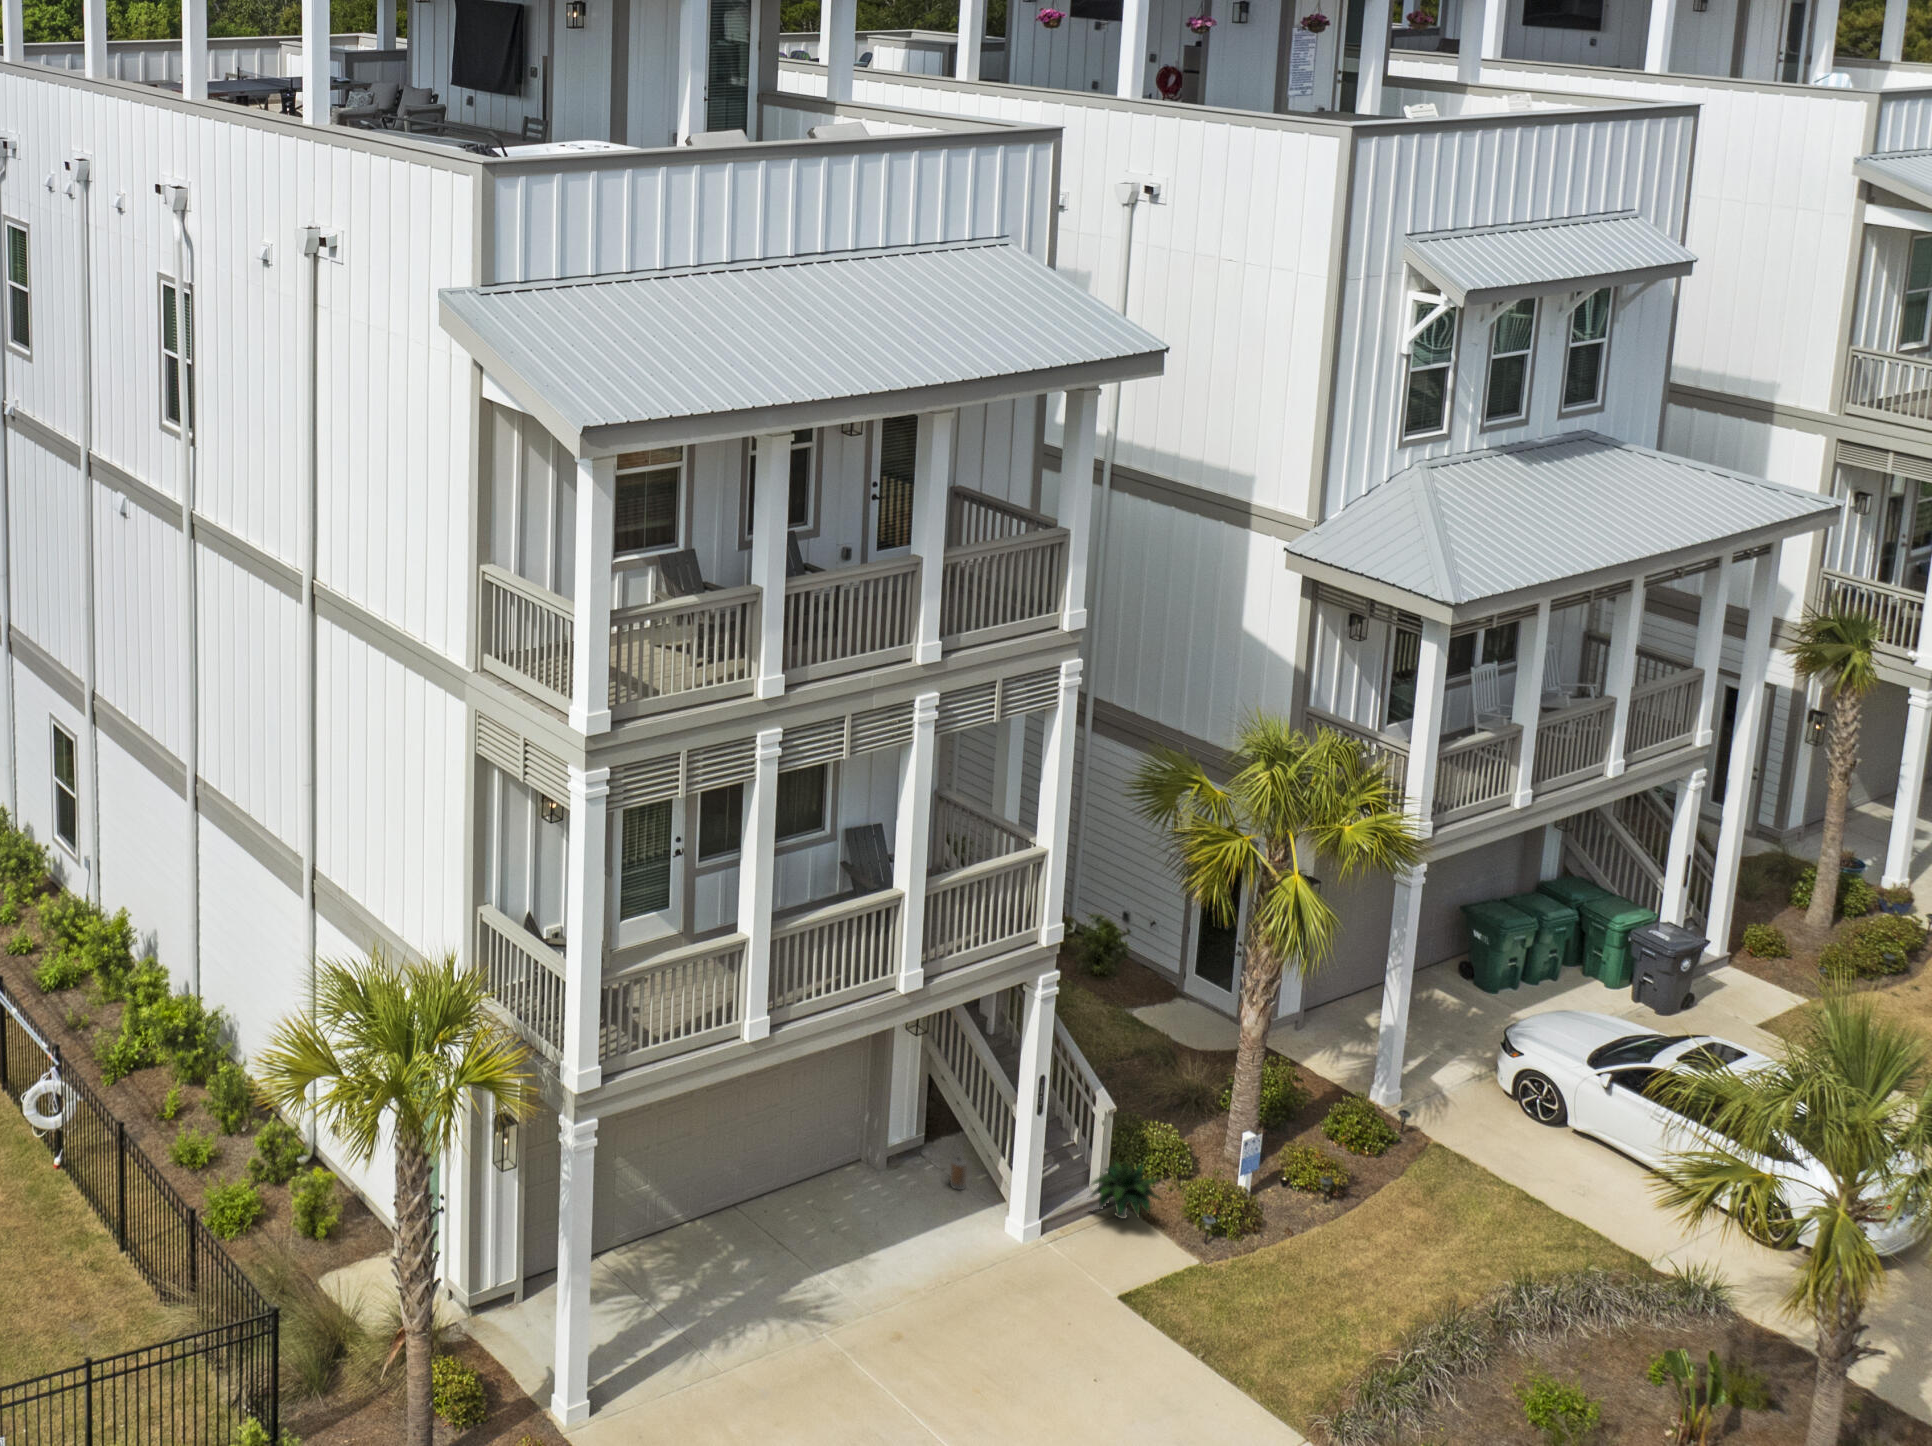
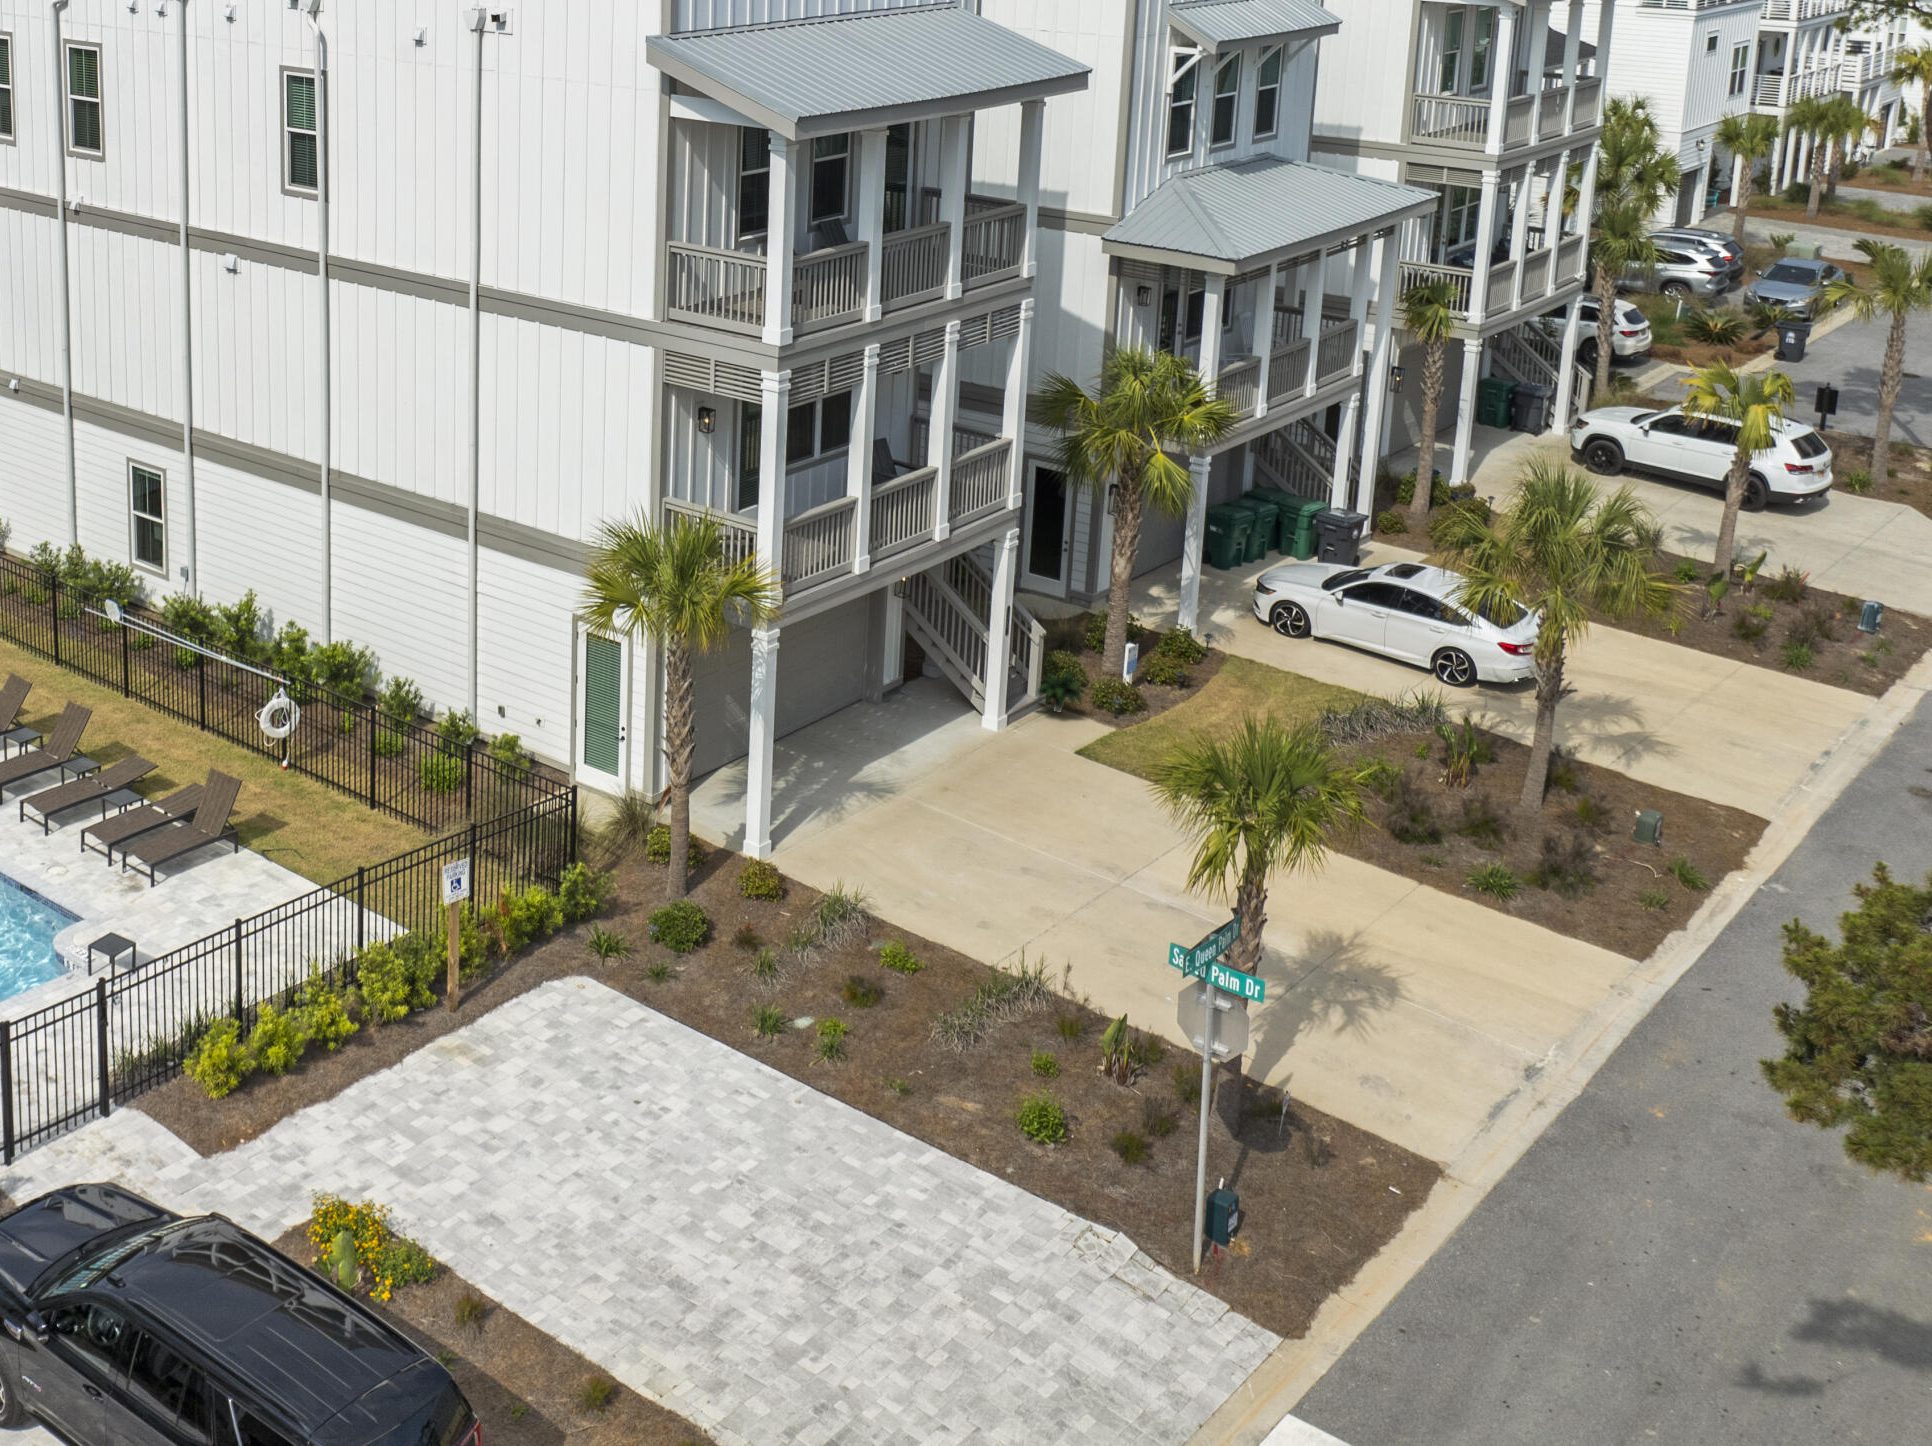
watering can: present [950,1146,967,1190] -> none [934,677,950,709]

